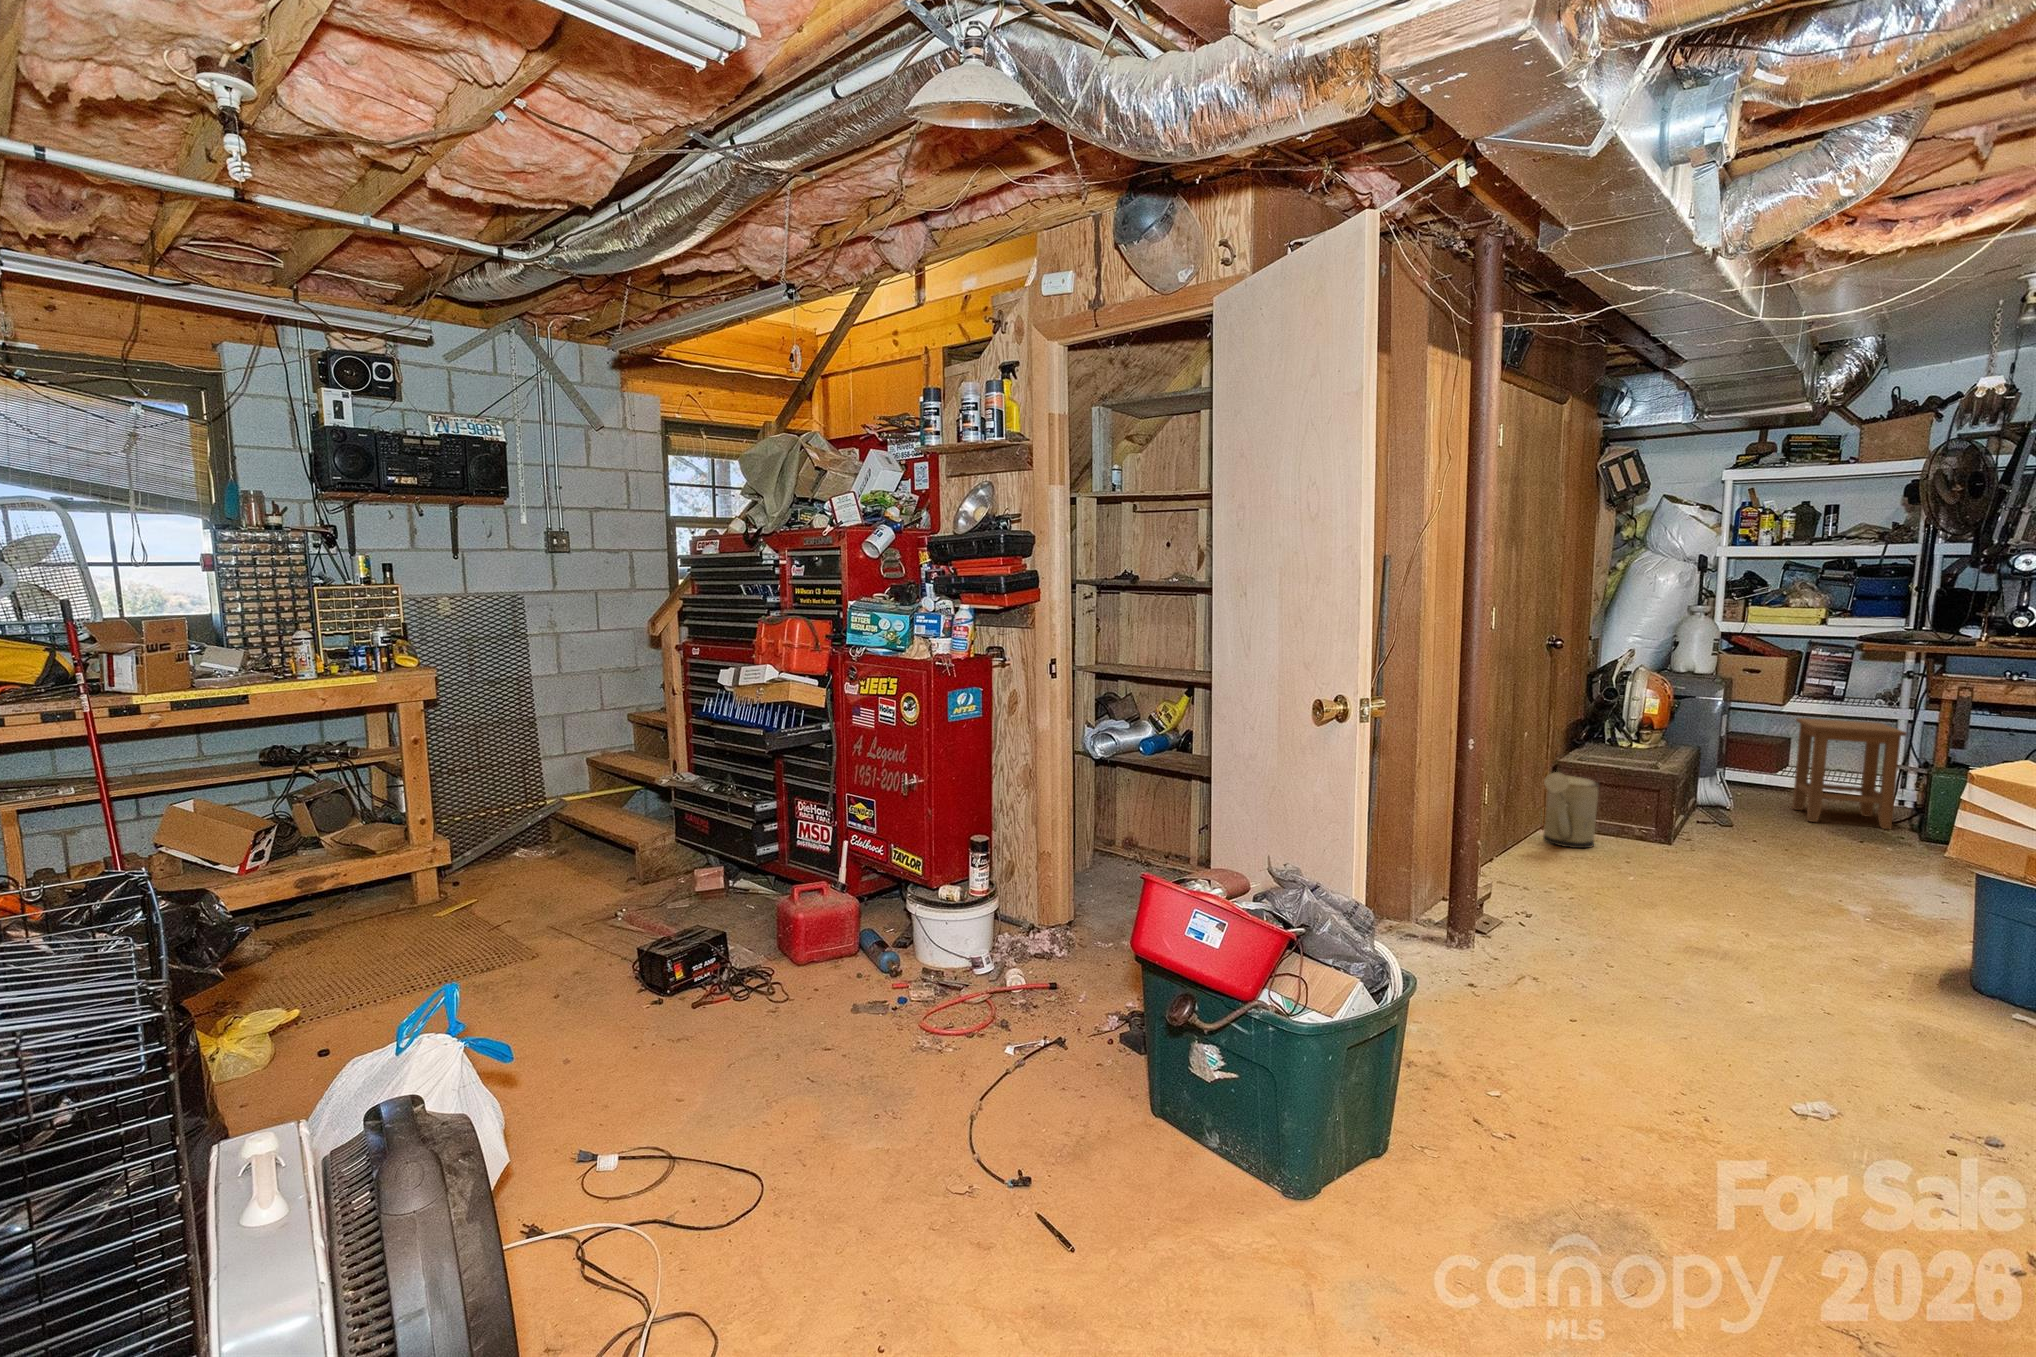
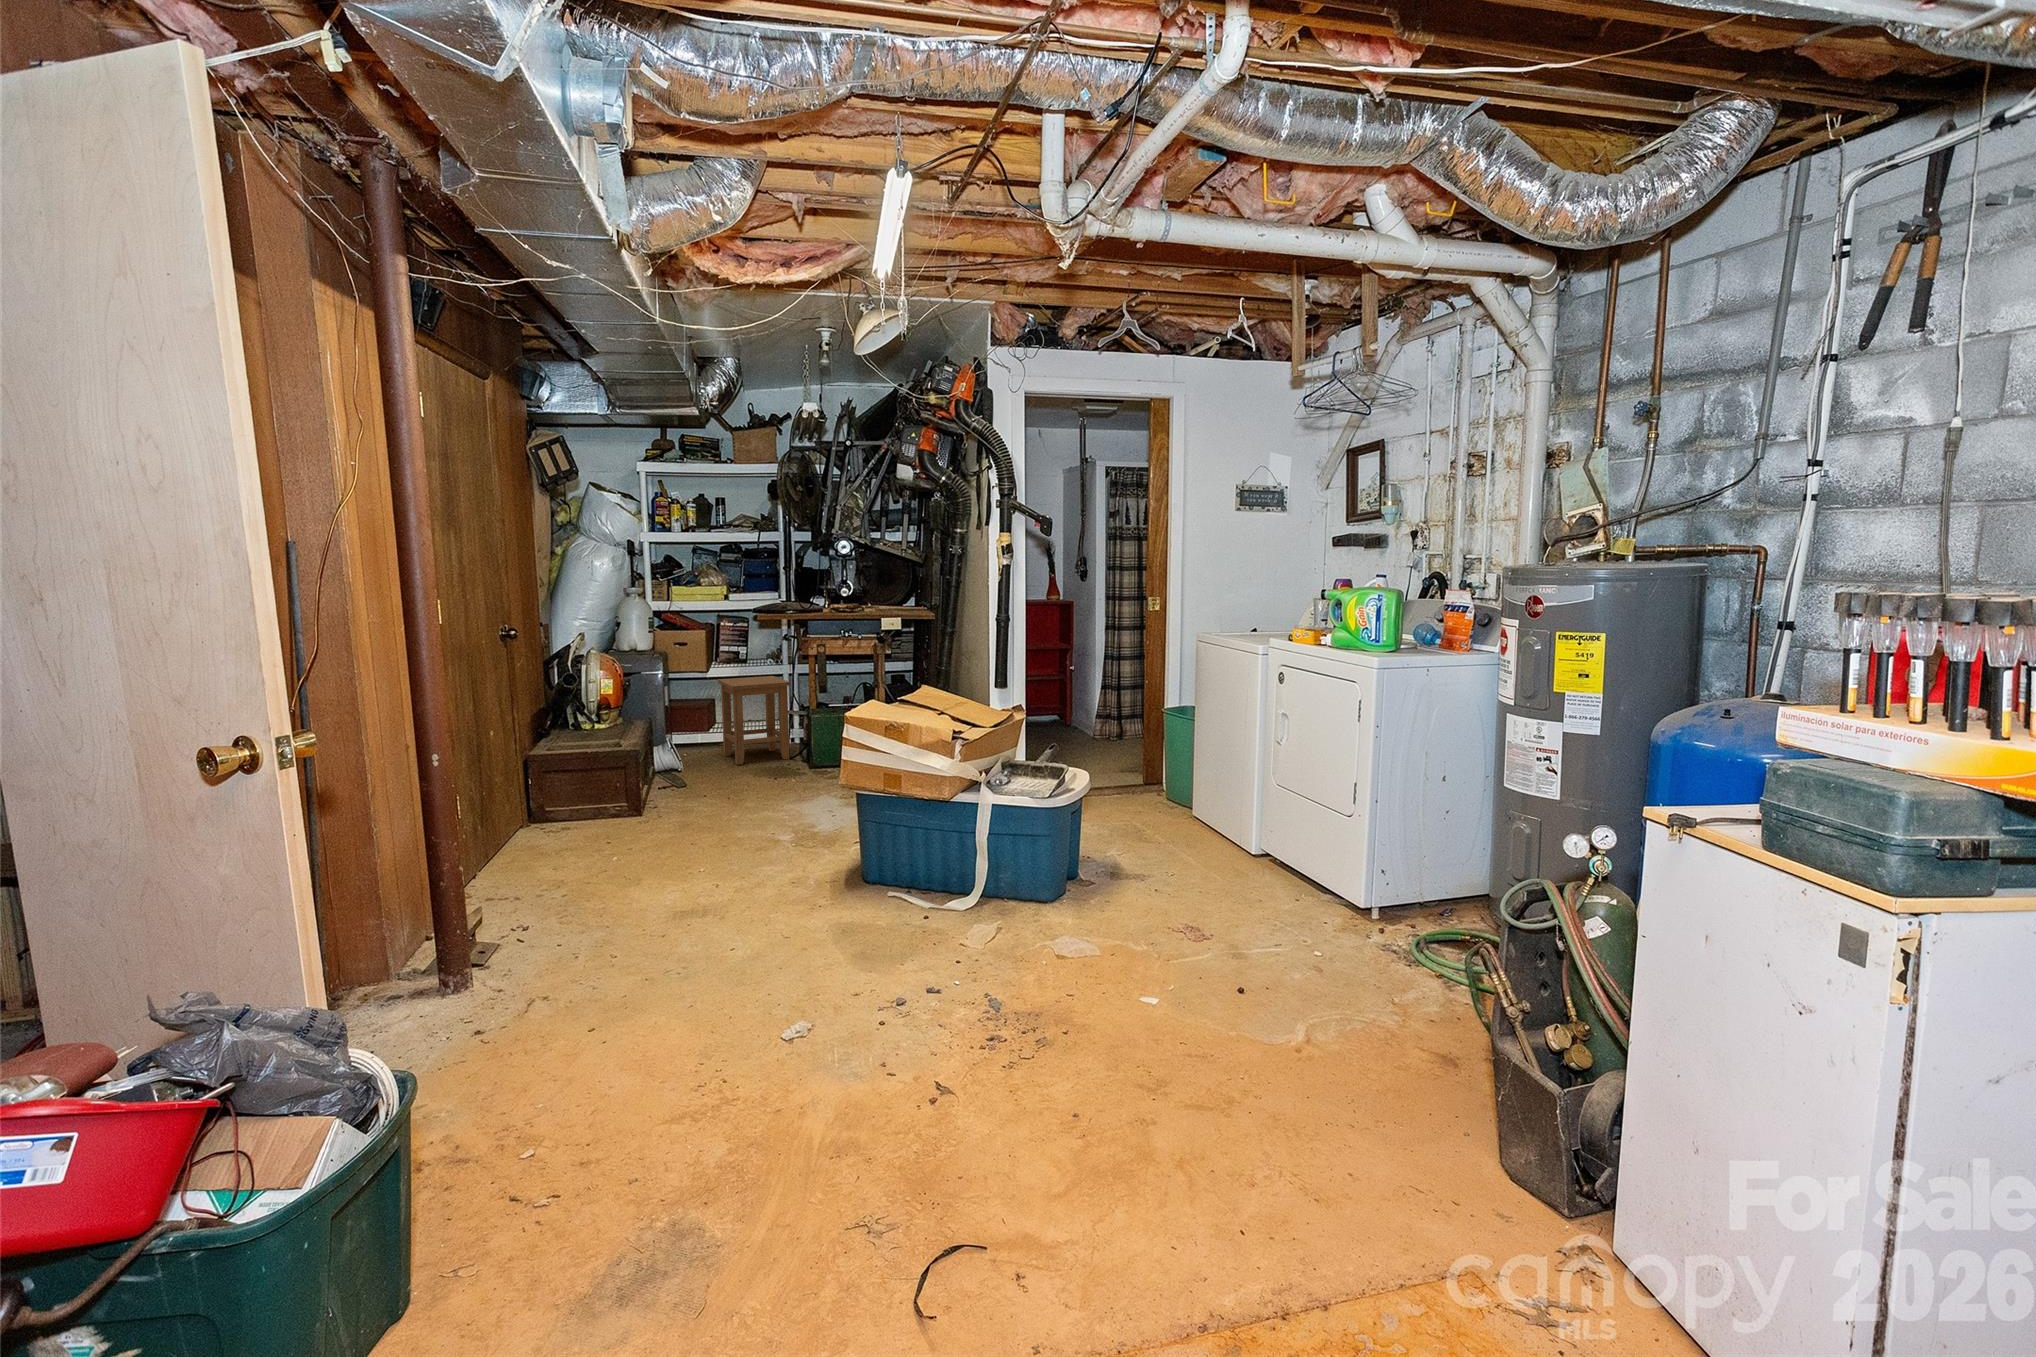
watering can: present [1543,757,1599,848] -> none [514,751,572,846]

